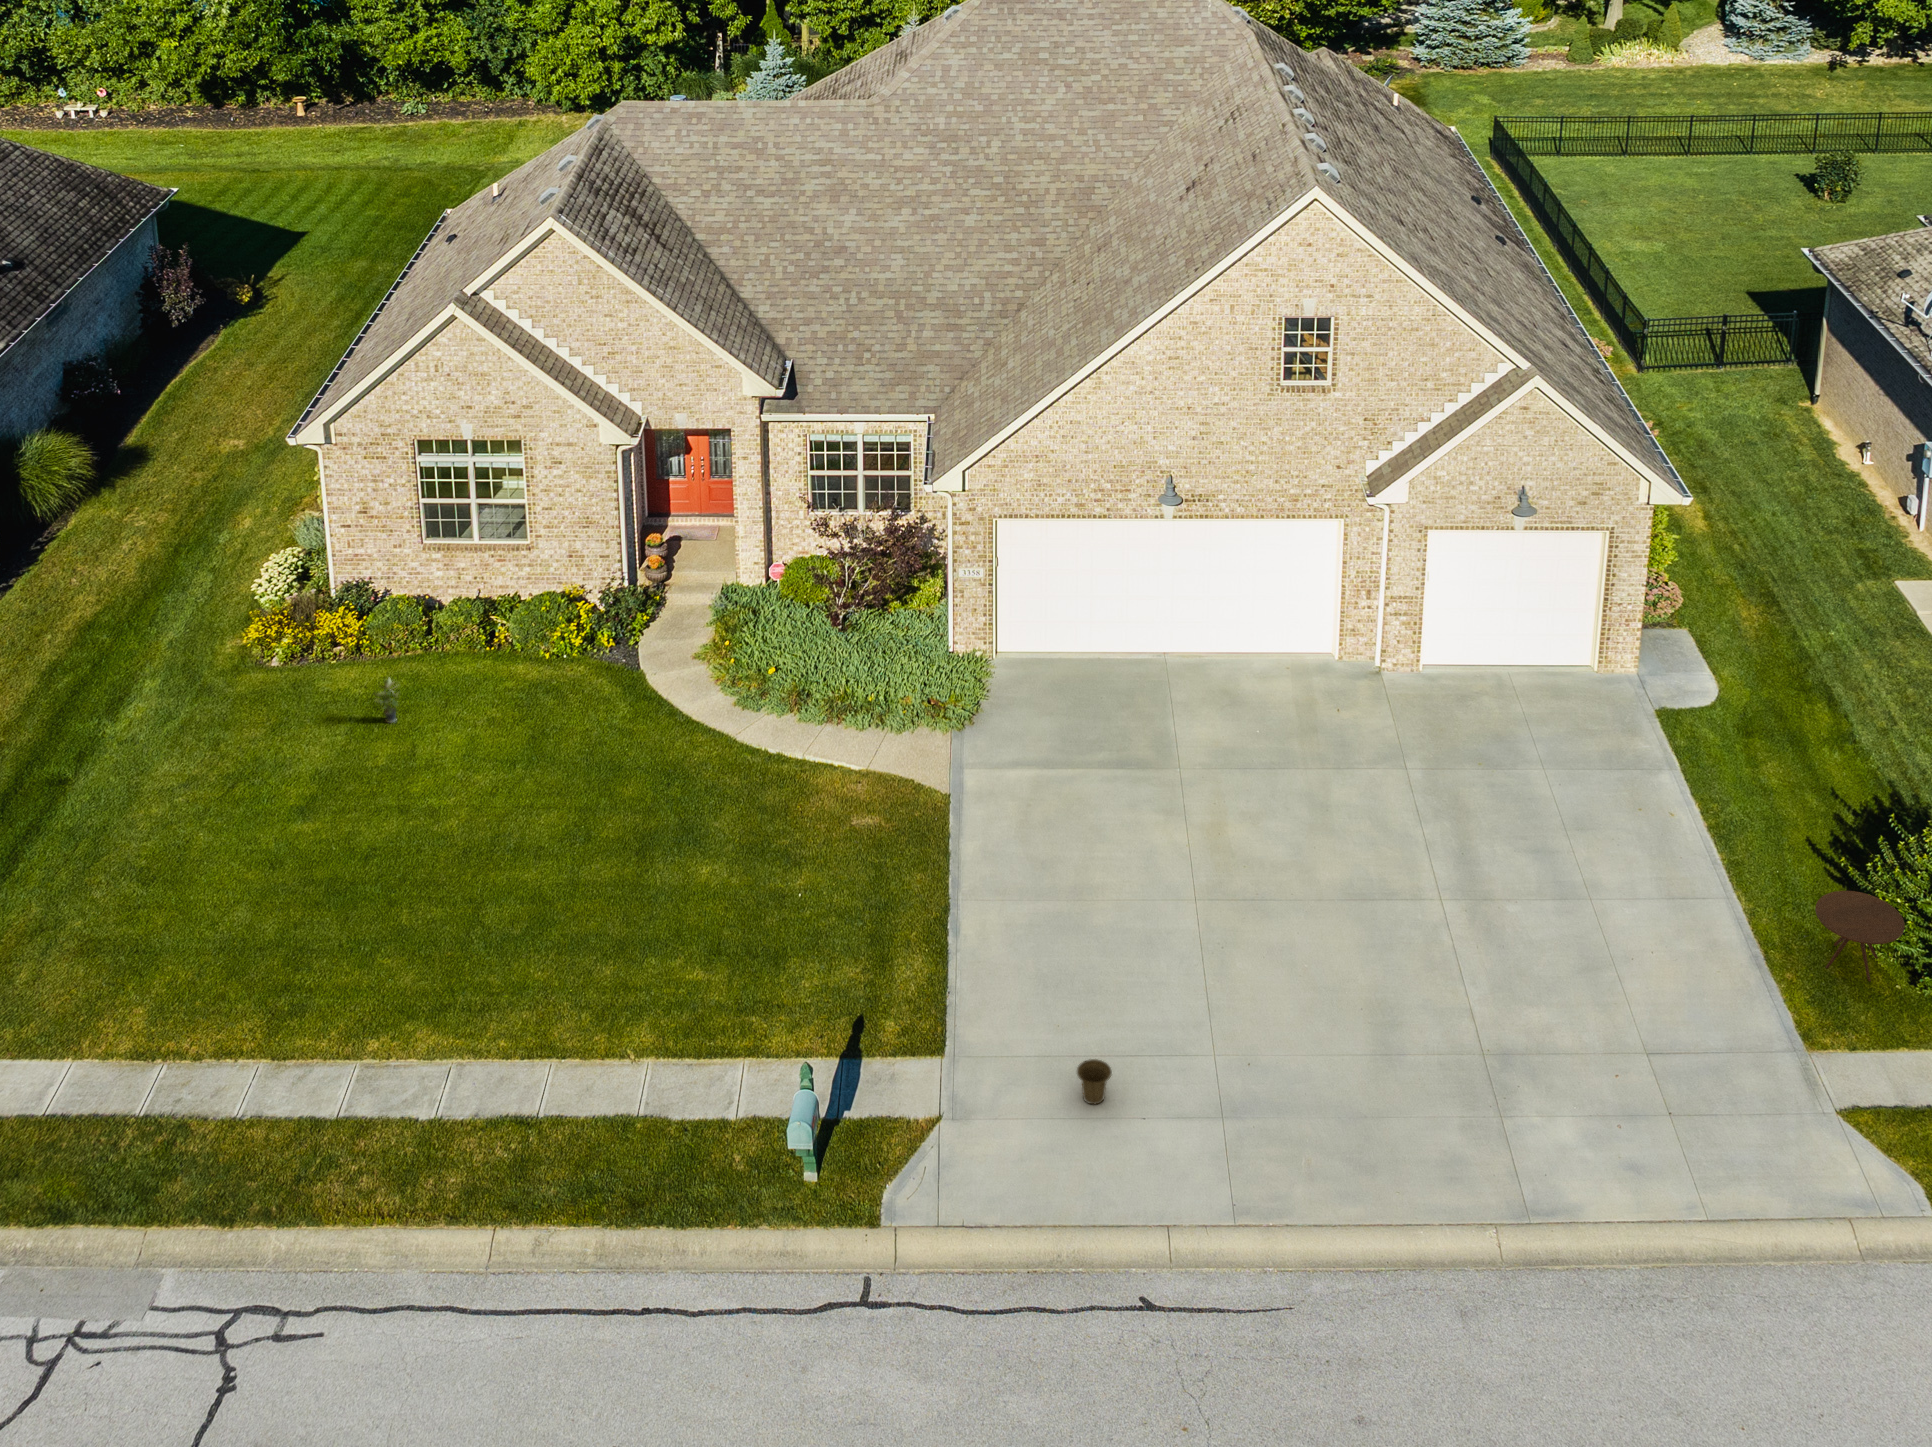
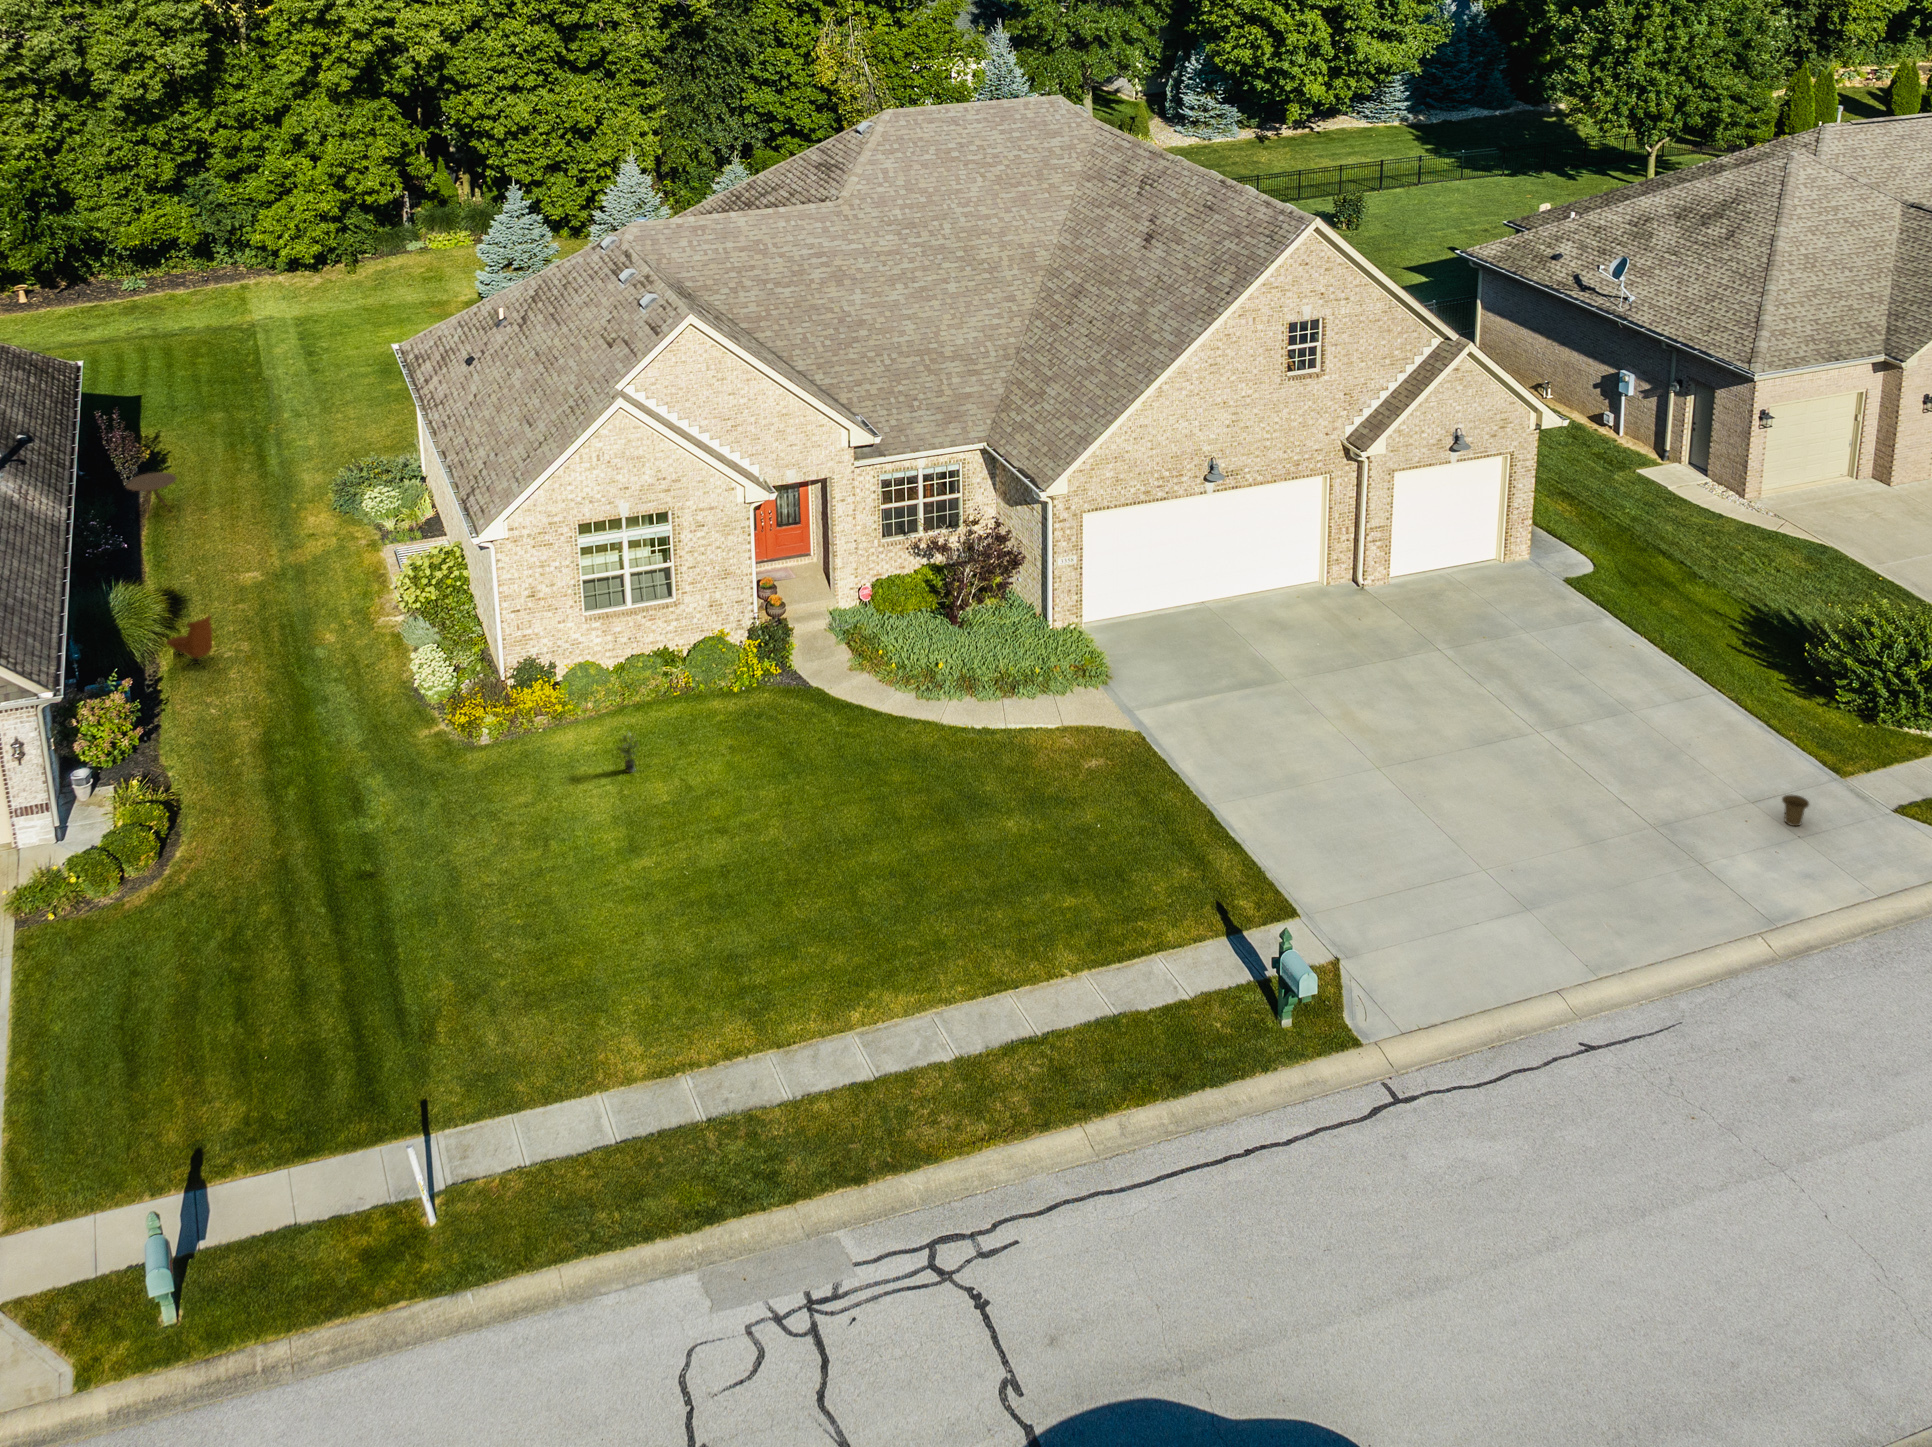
lounge chair: none [84,468,125,524] -> present [166,616,213,666]
round table: present [1815,891,1905,981] -> present [126,472,176,509]
basket: present [1077,1059,1112,1104] -> present [1782,794,1809,826]

